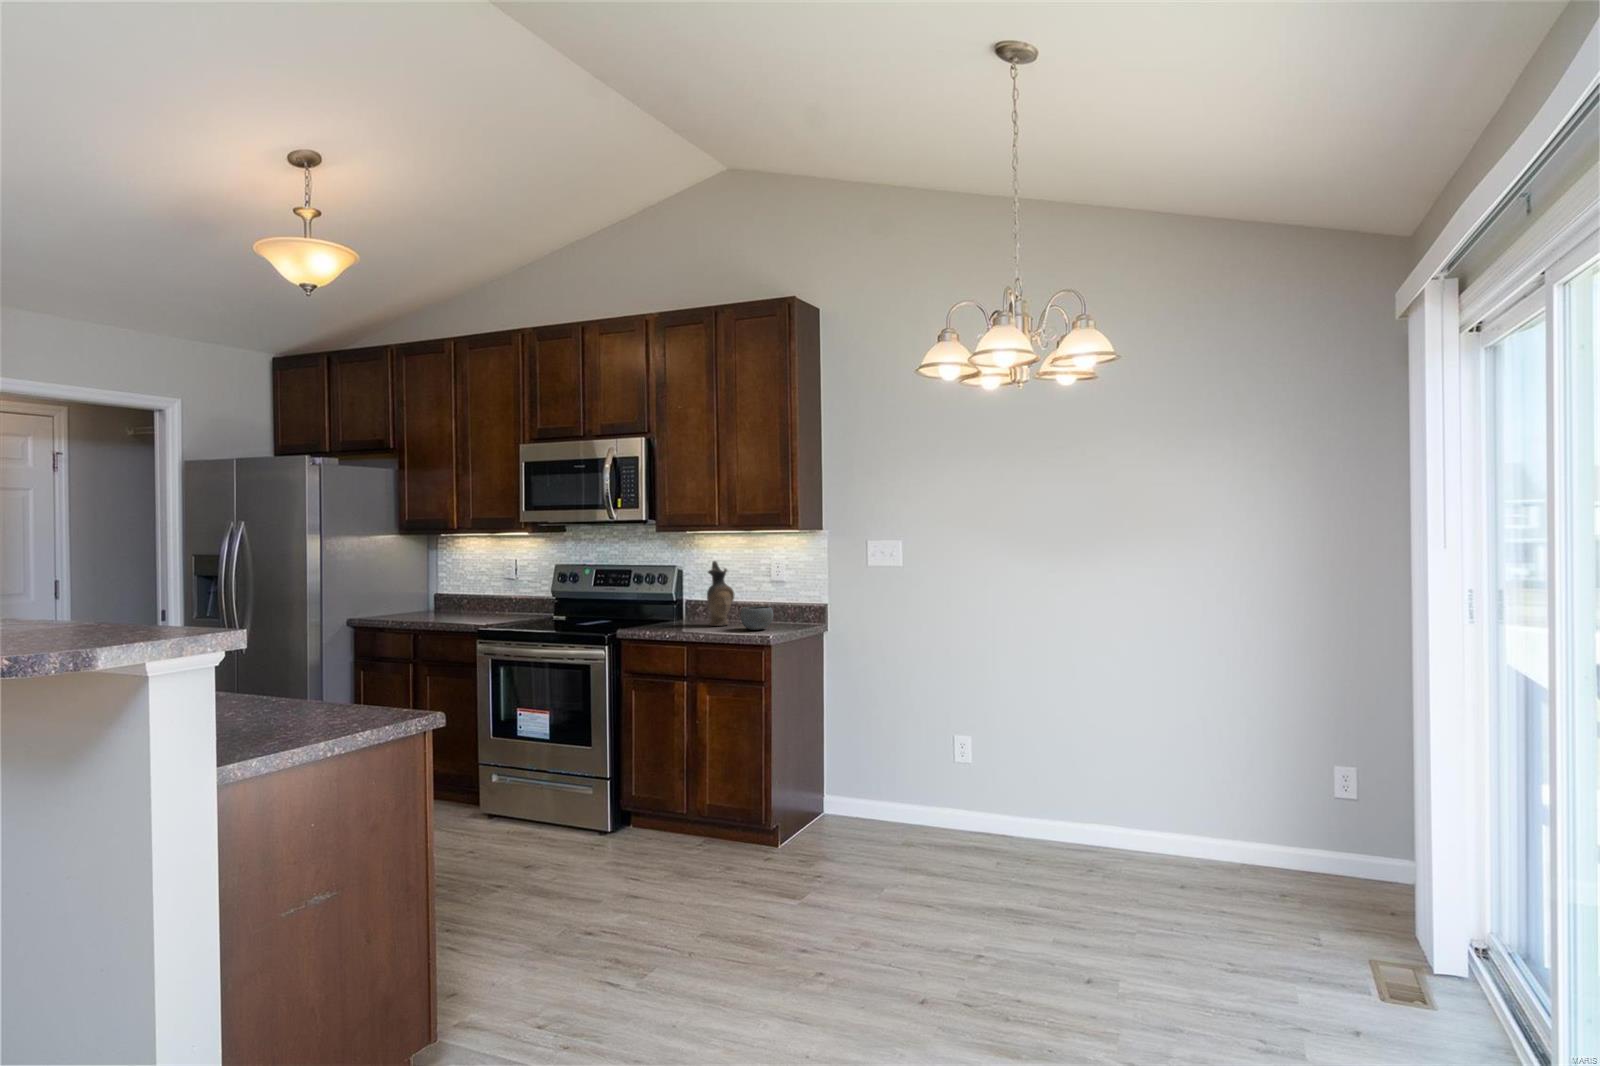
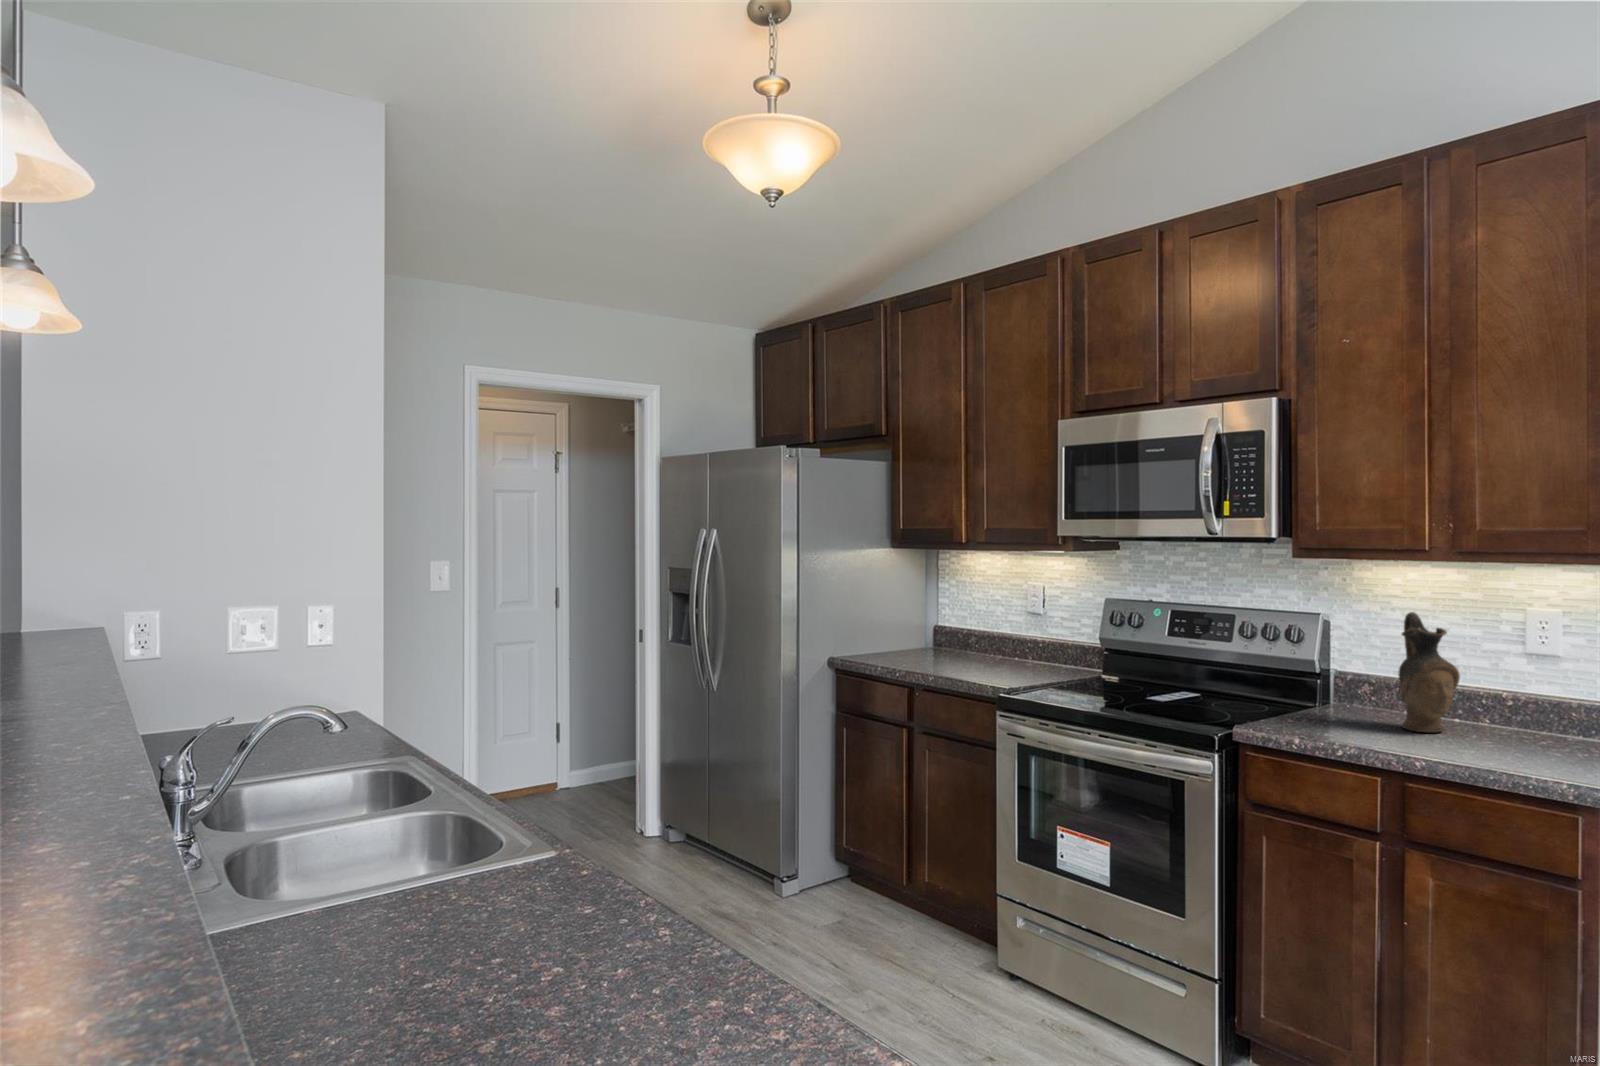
bowl: present [740,606,773,630] -> none [1489,707,1570,756]

